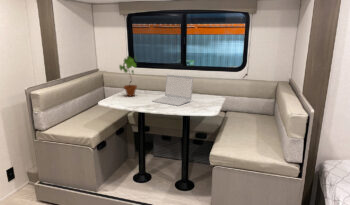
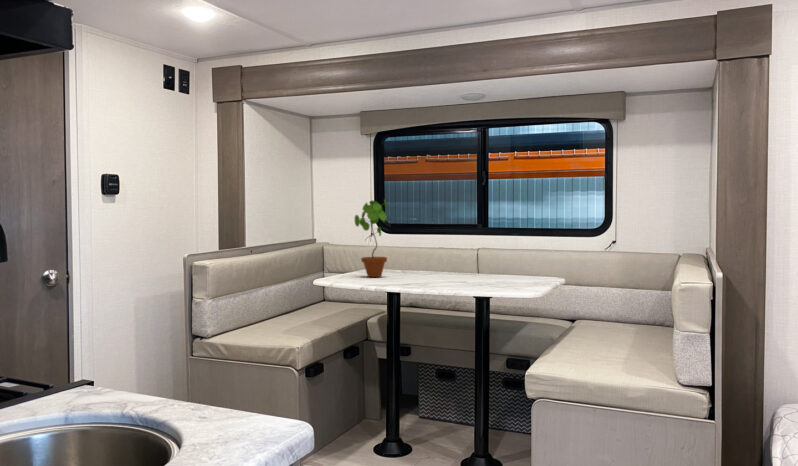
laptop: present [152,75,193,106] -> none [414,234,495,287]

